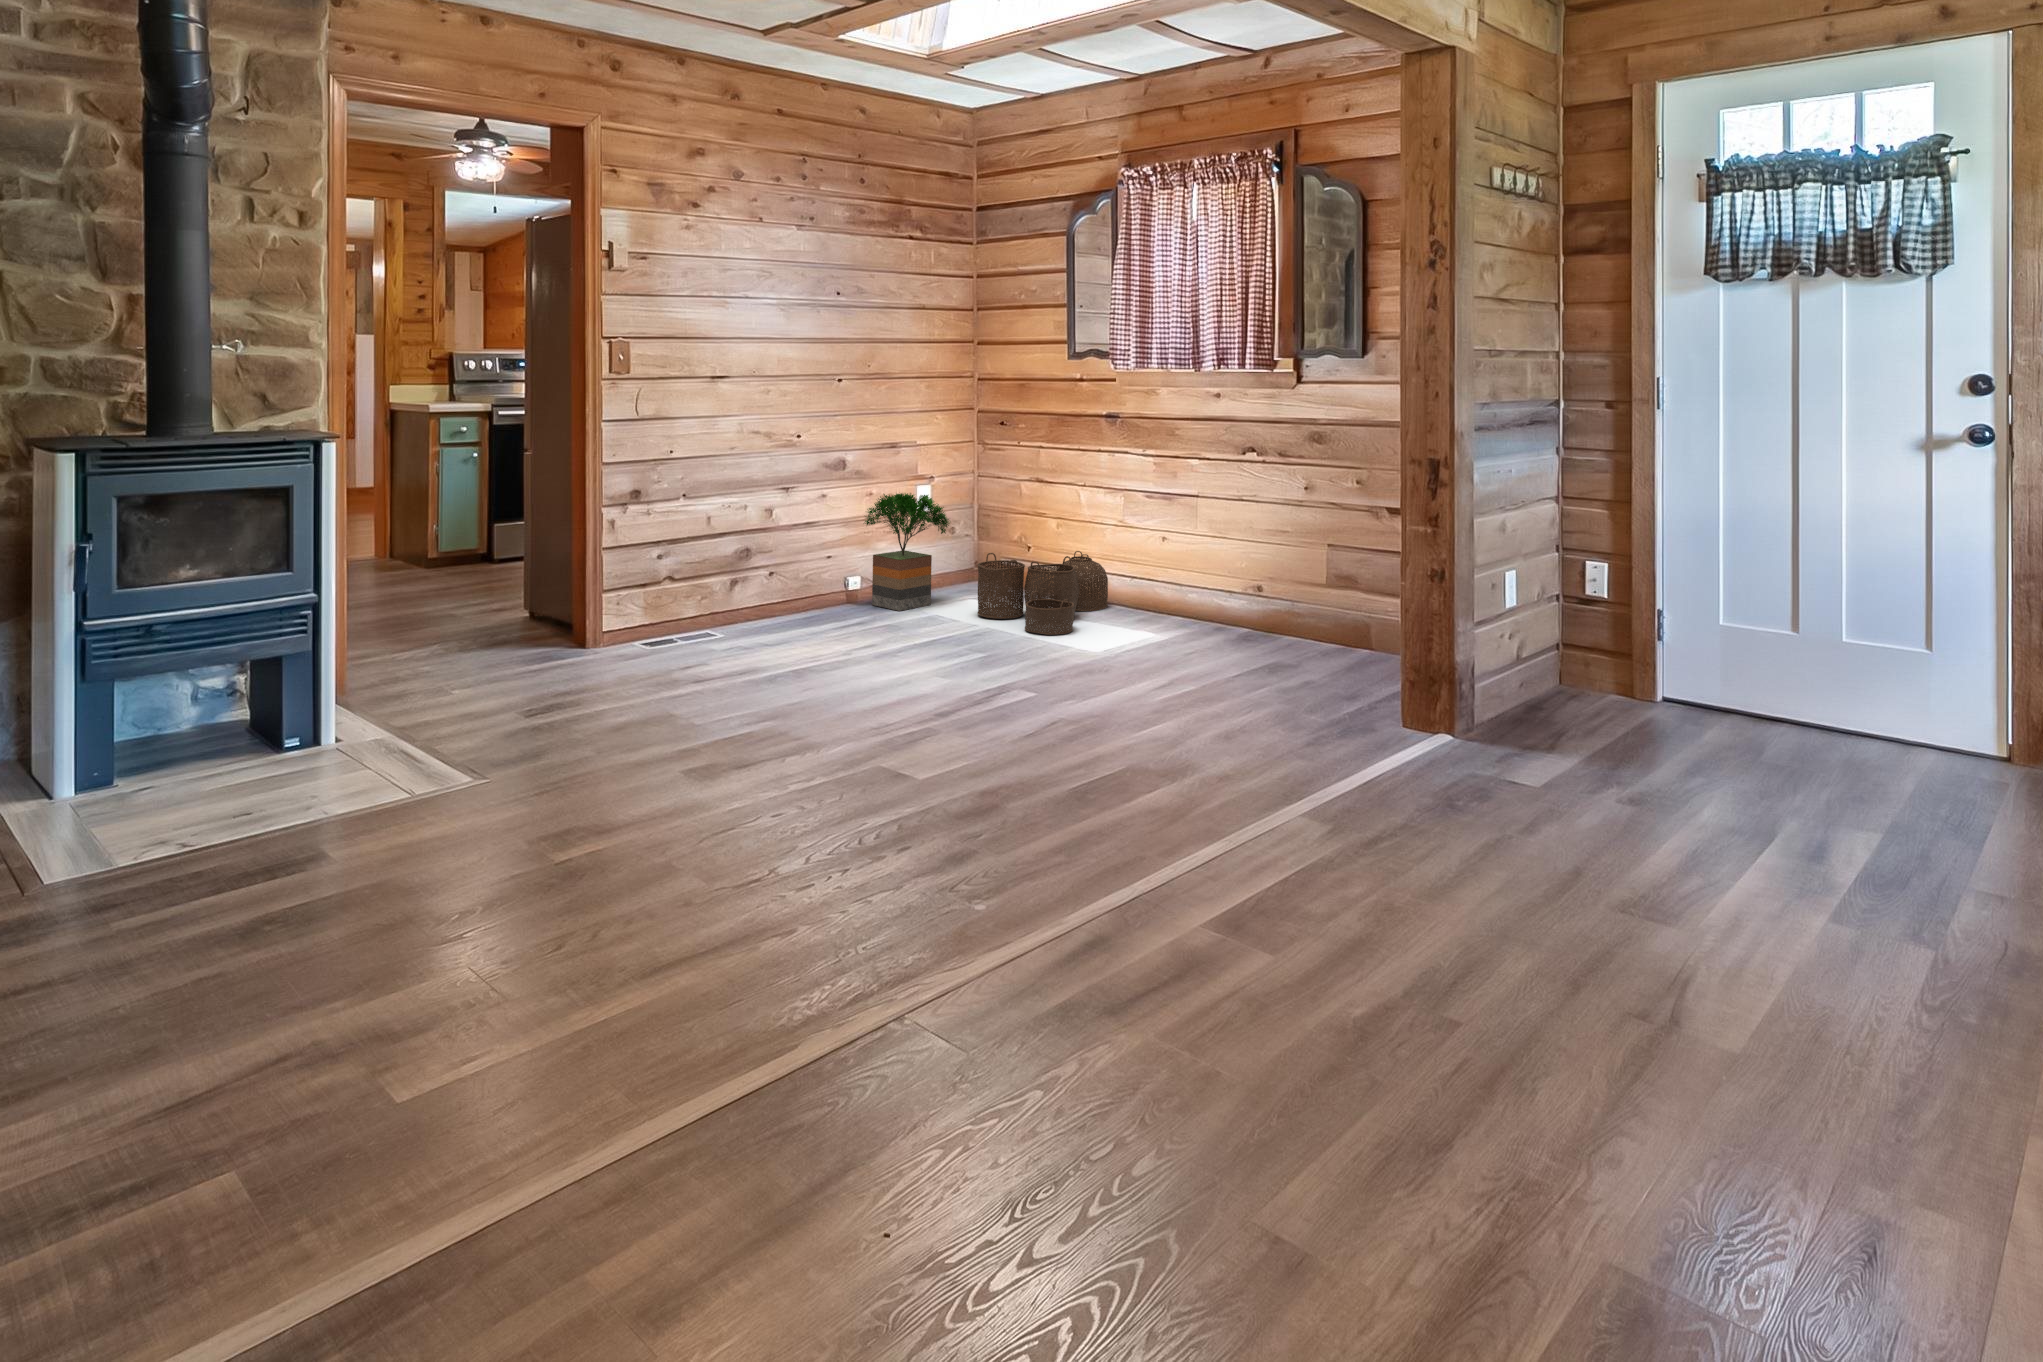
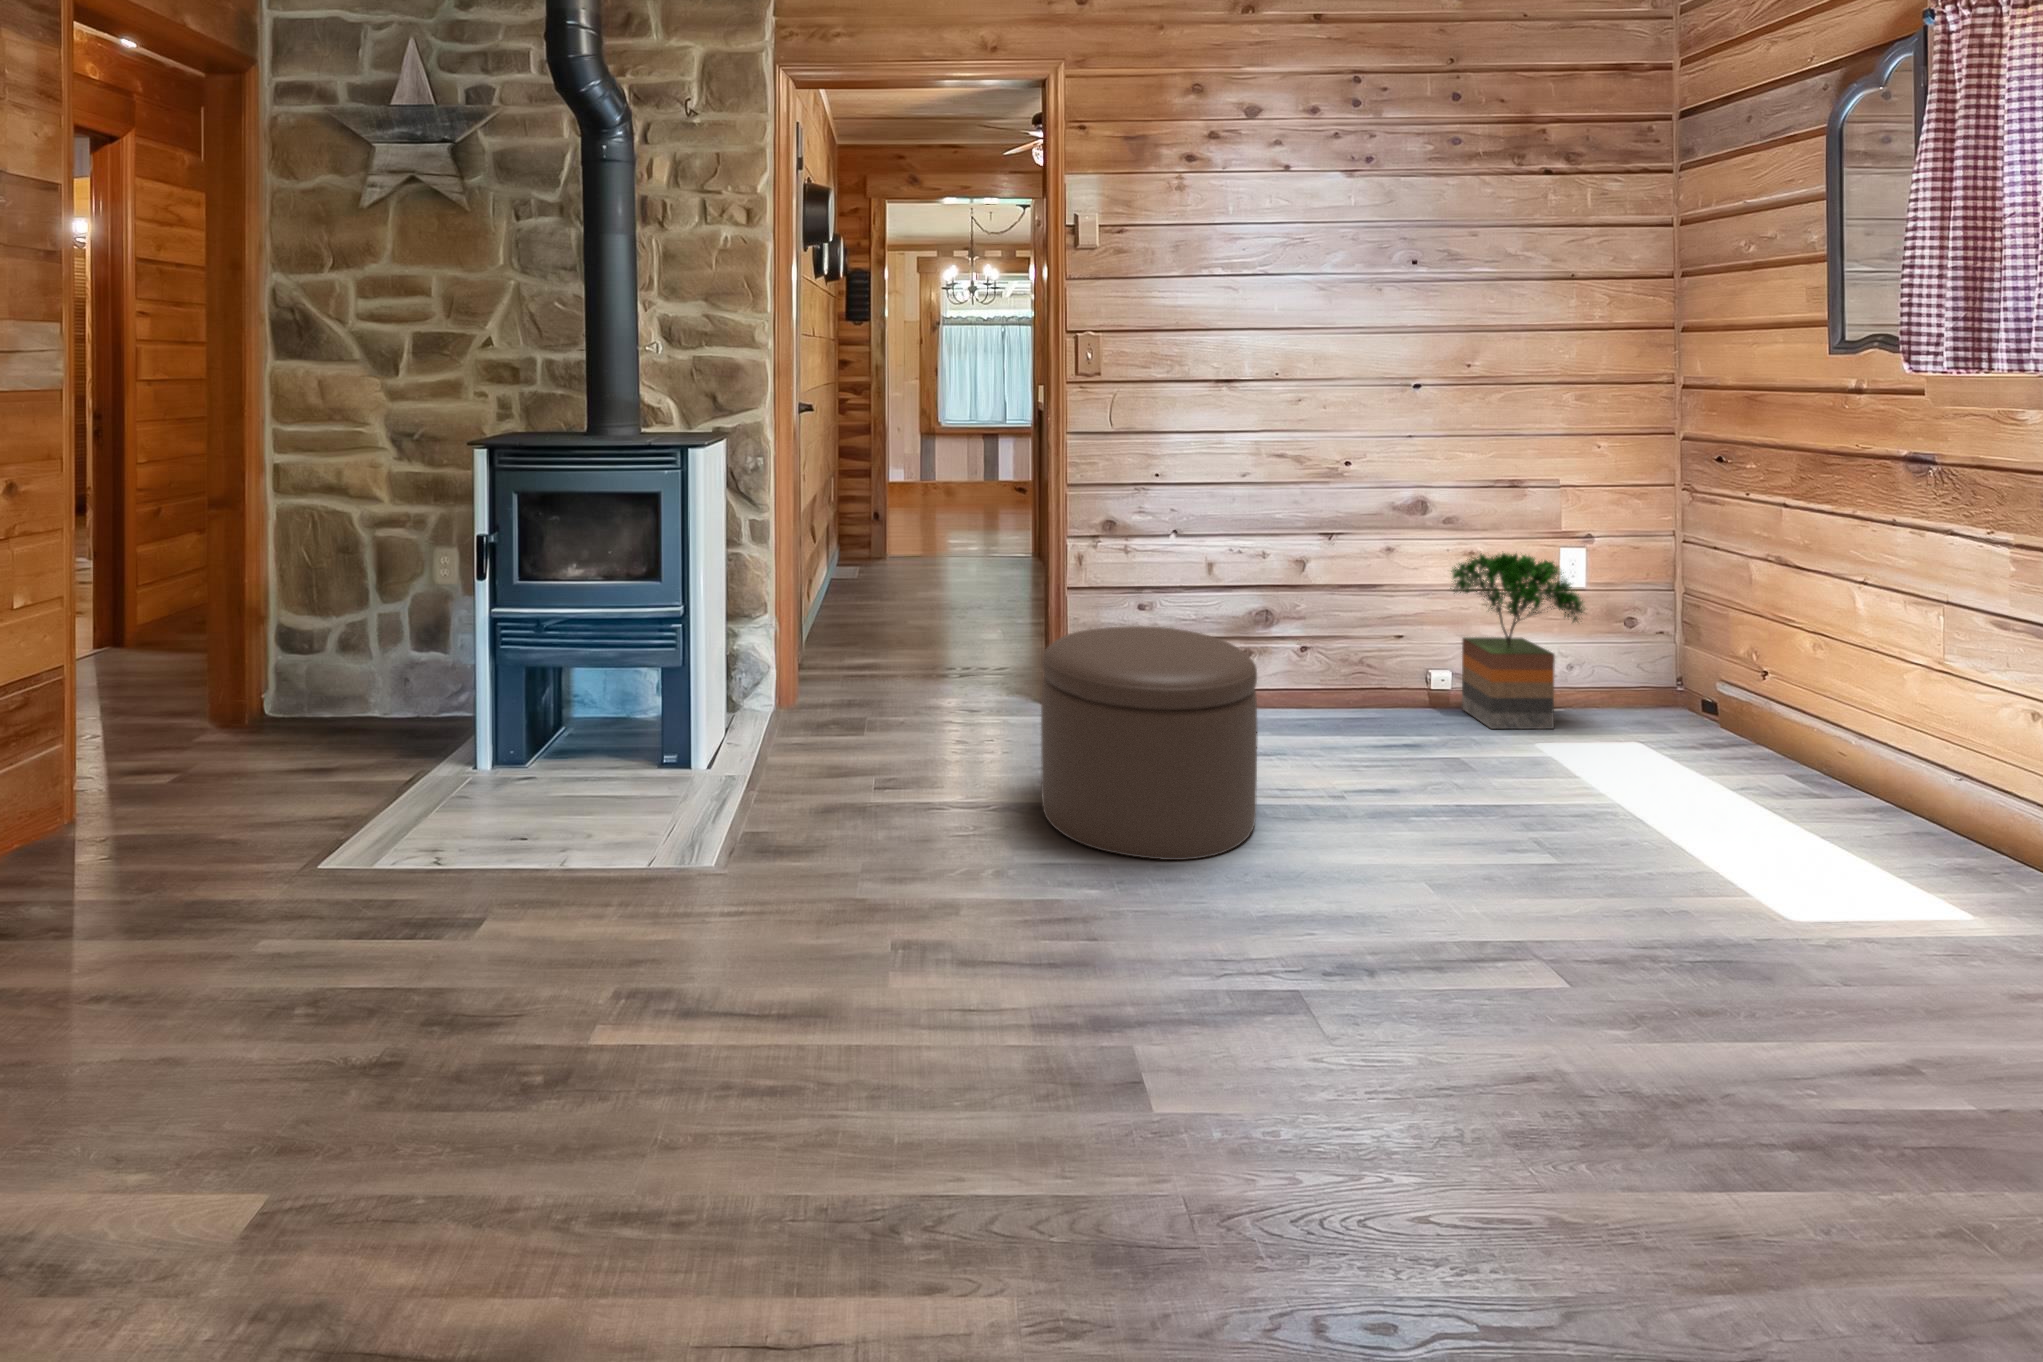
woven basket: present [977,551,1108,635] -> none [1609,670,1904,850]
ottoman: none [686,558,842,710] -> present [1041,626,1257,860]

